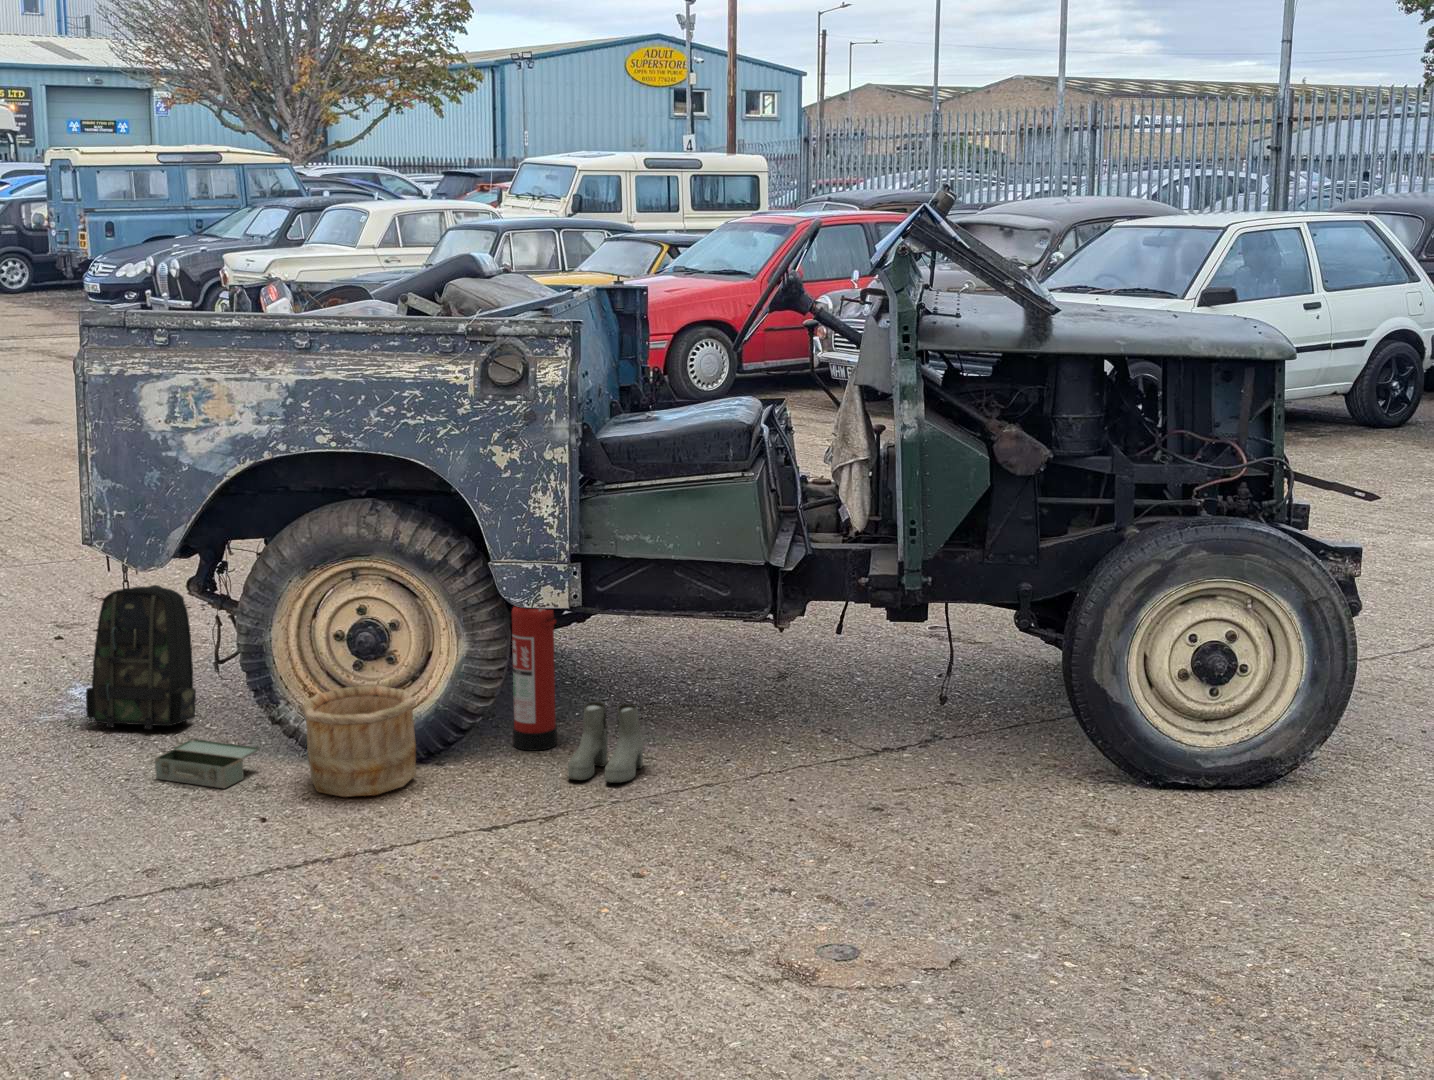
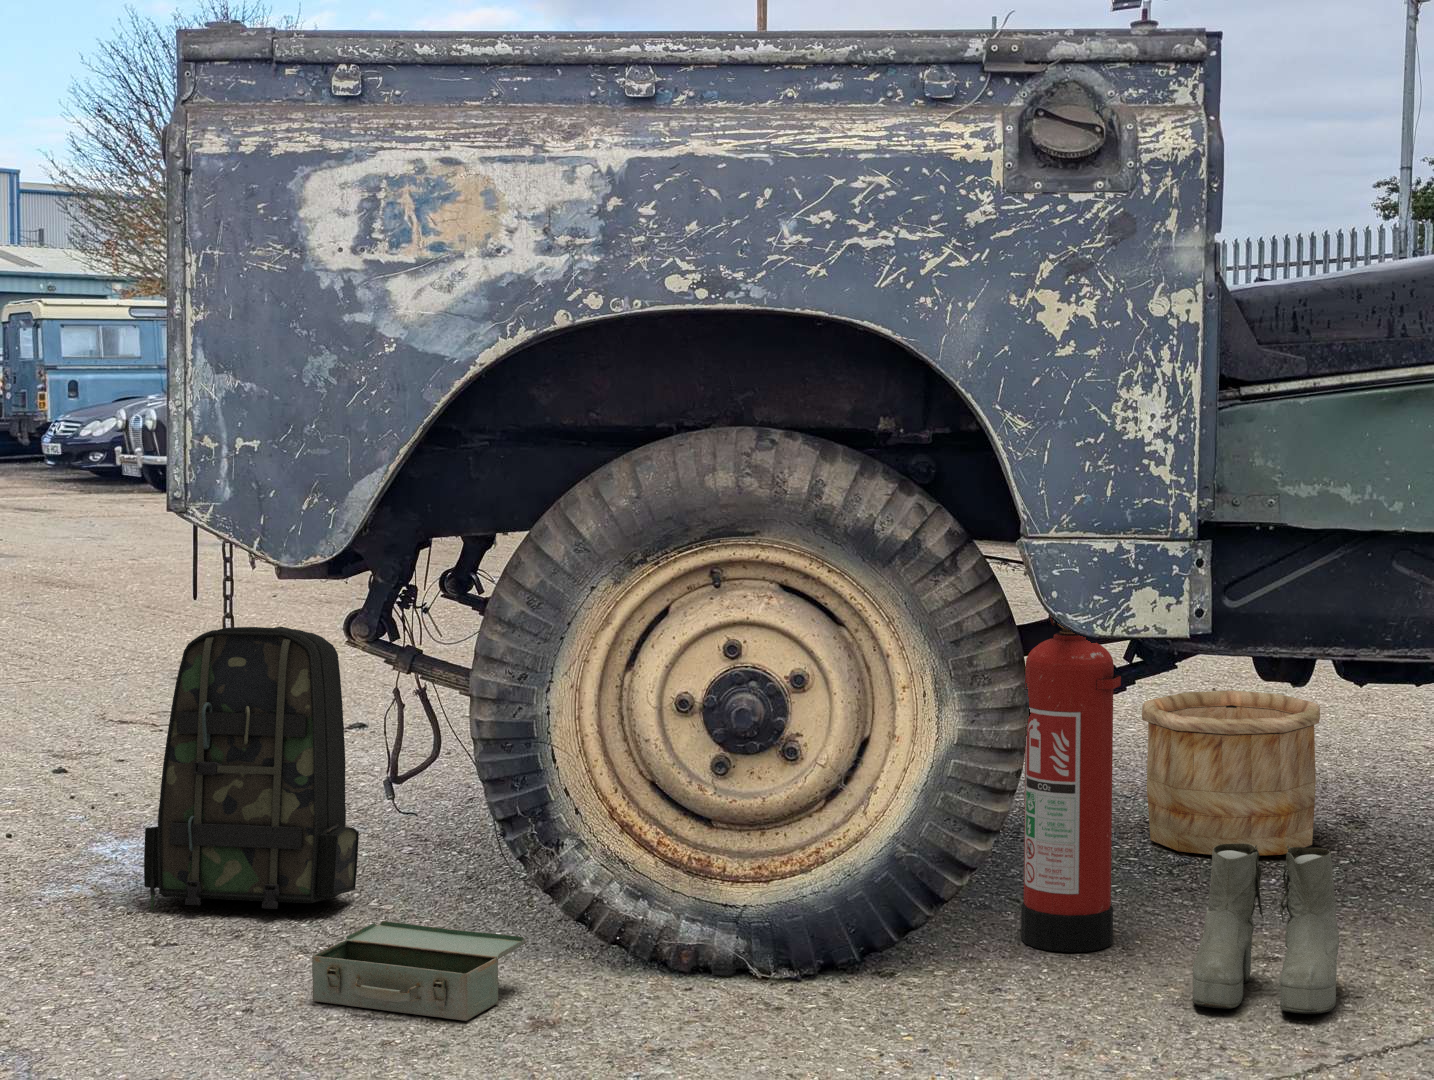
wooden bucket: present [301,685,416,797] -> present [1142,690,1320,855]

